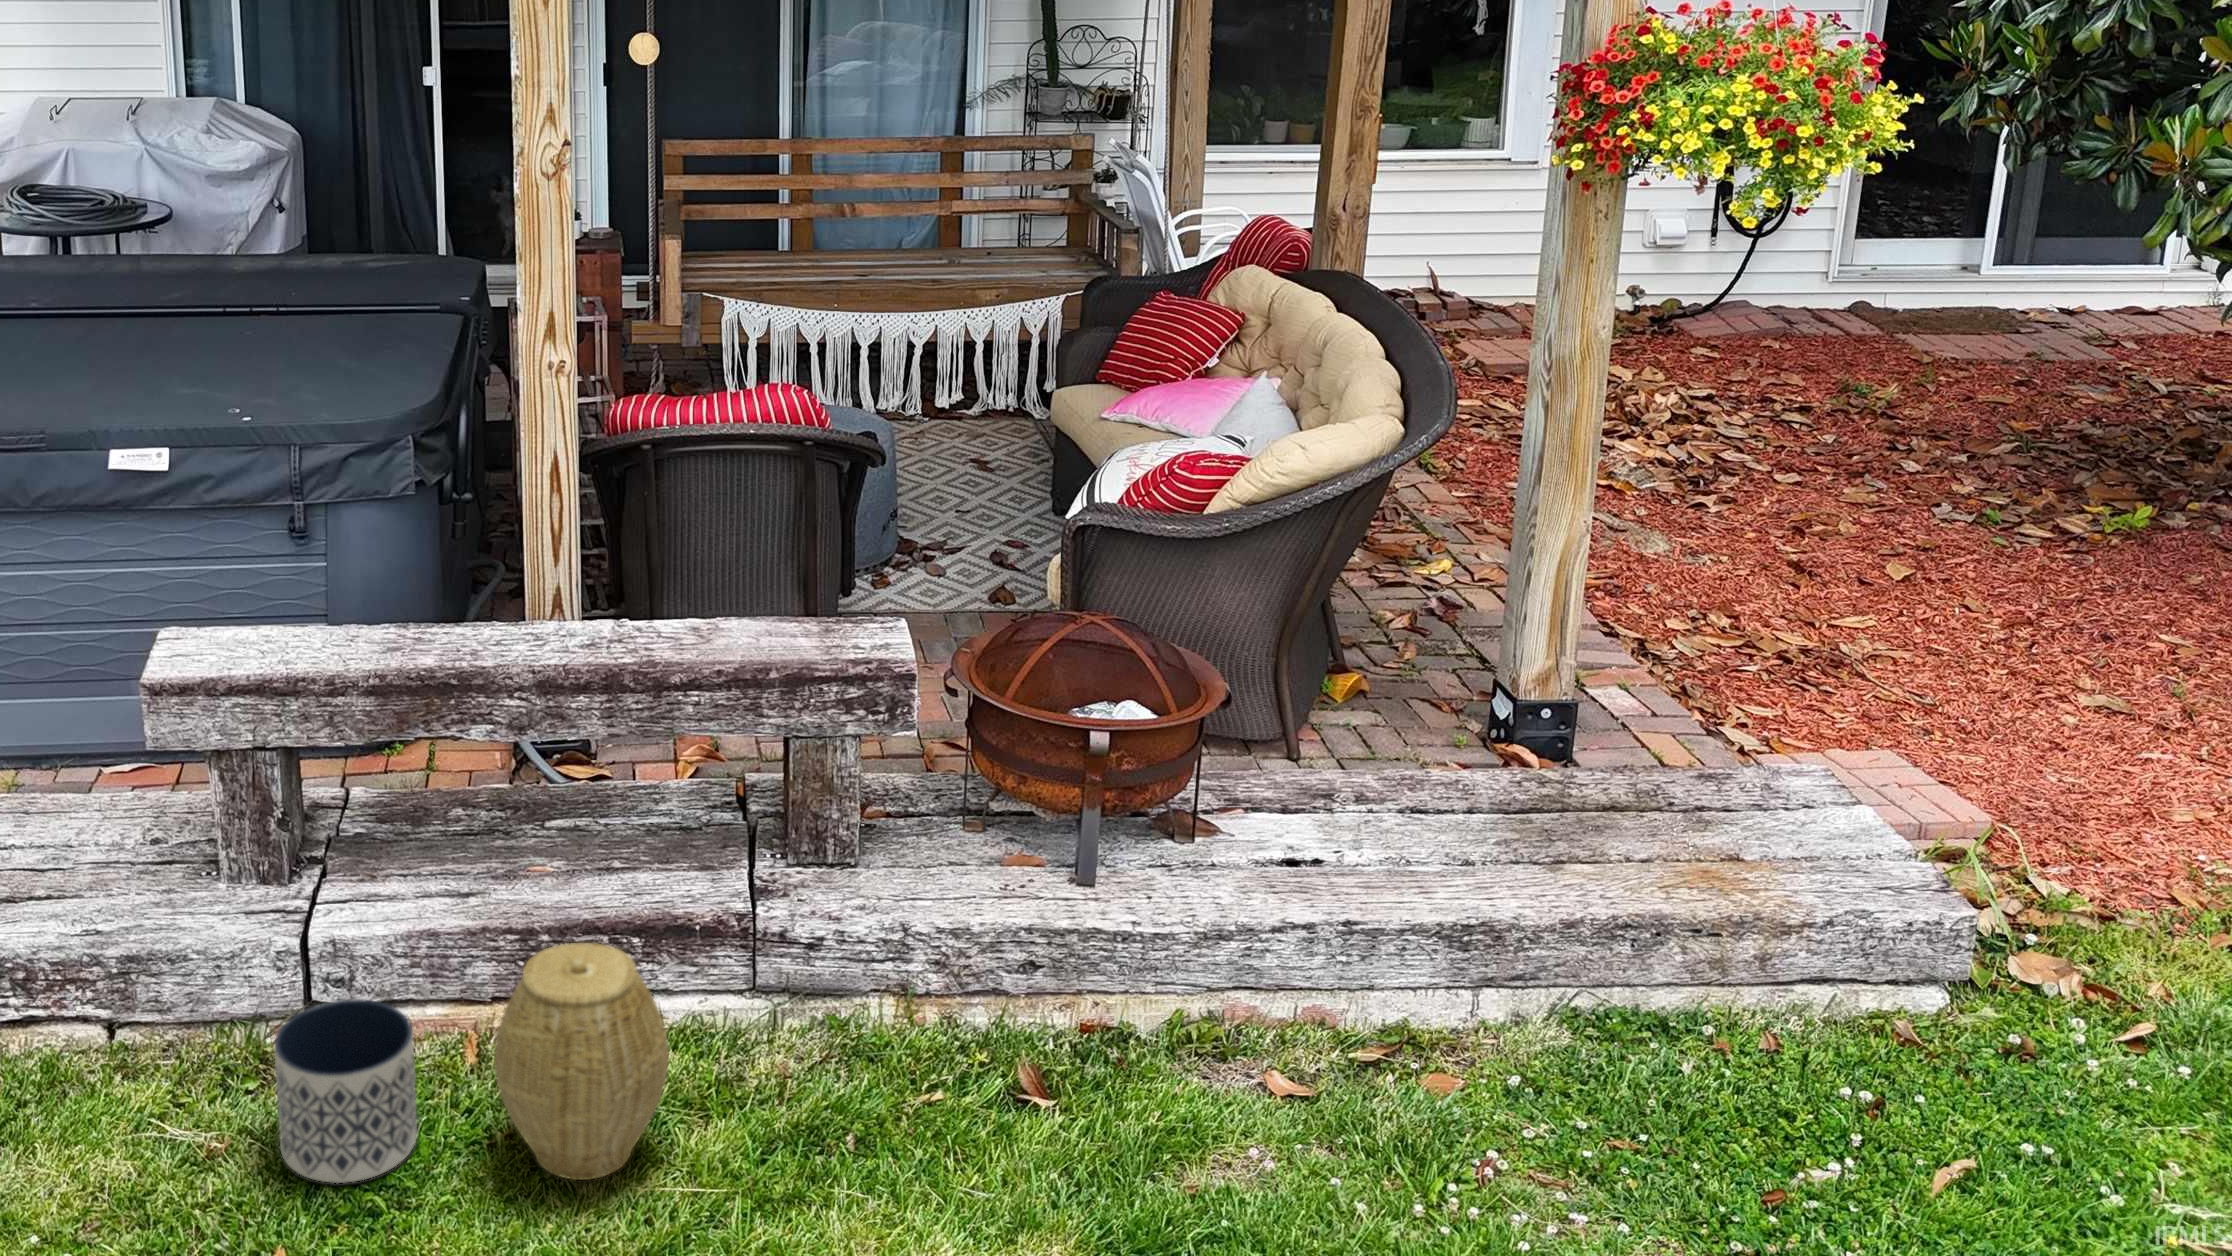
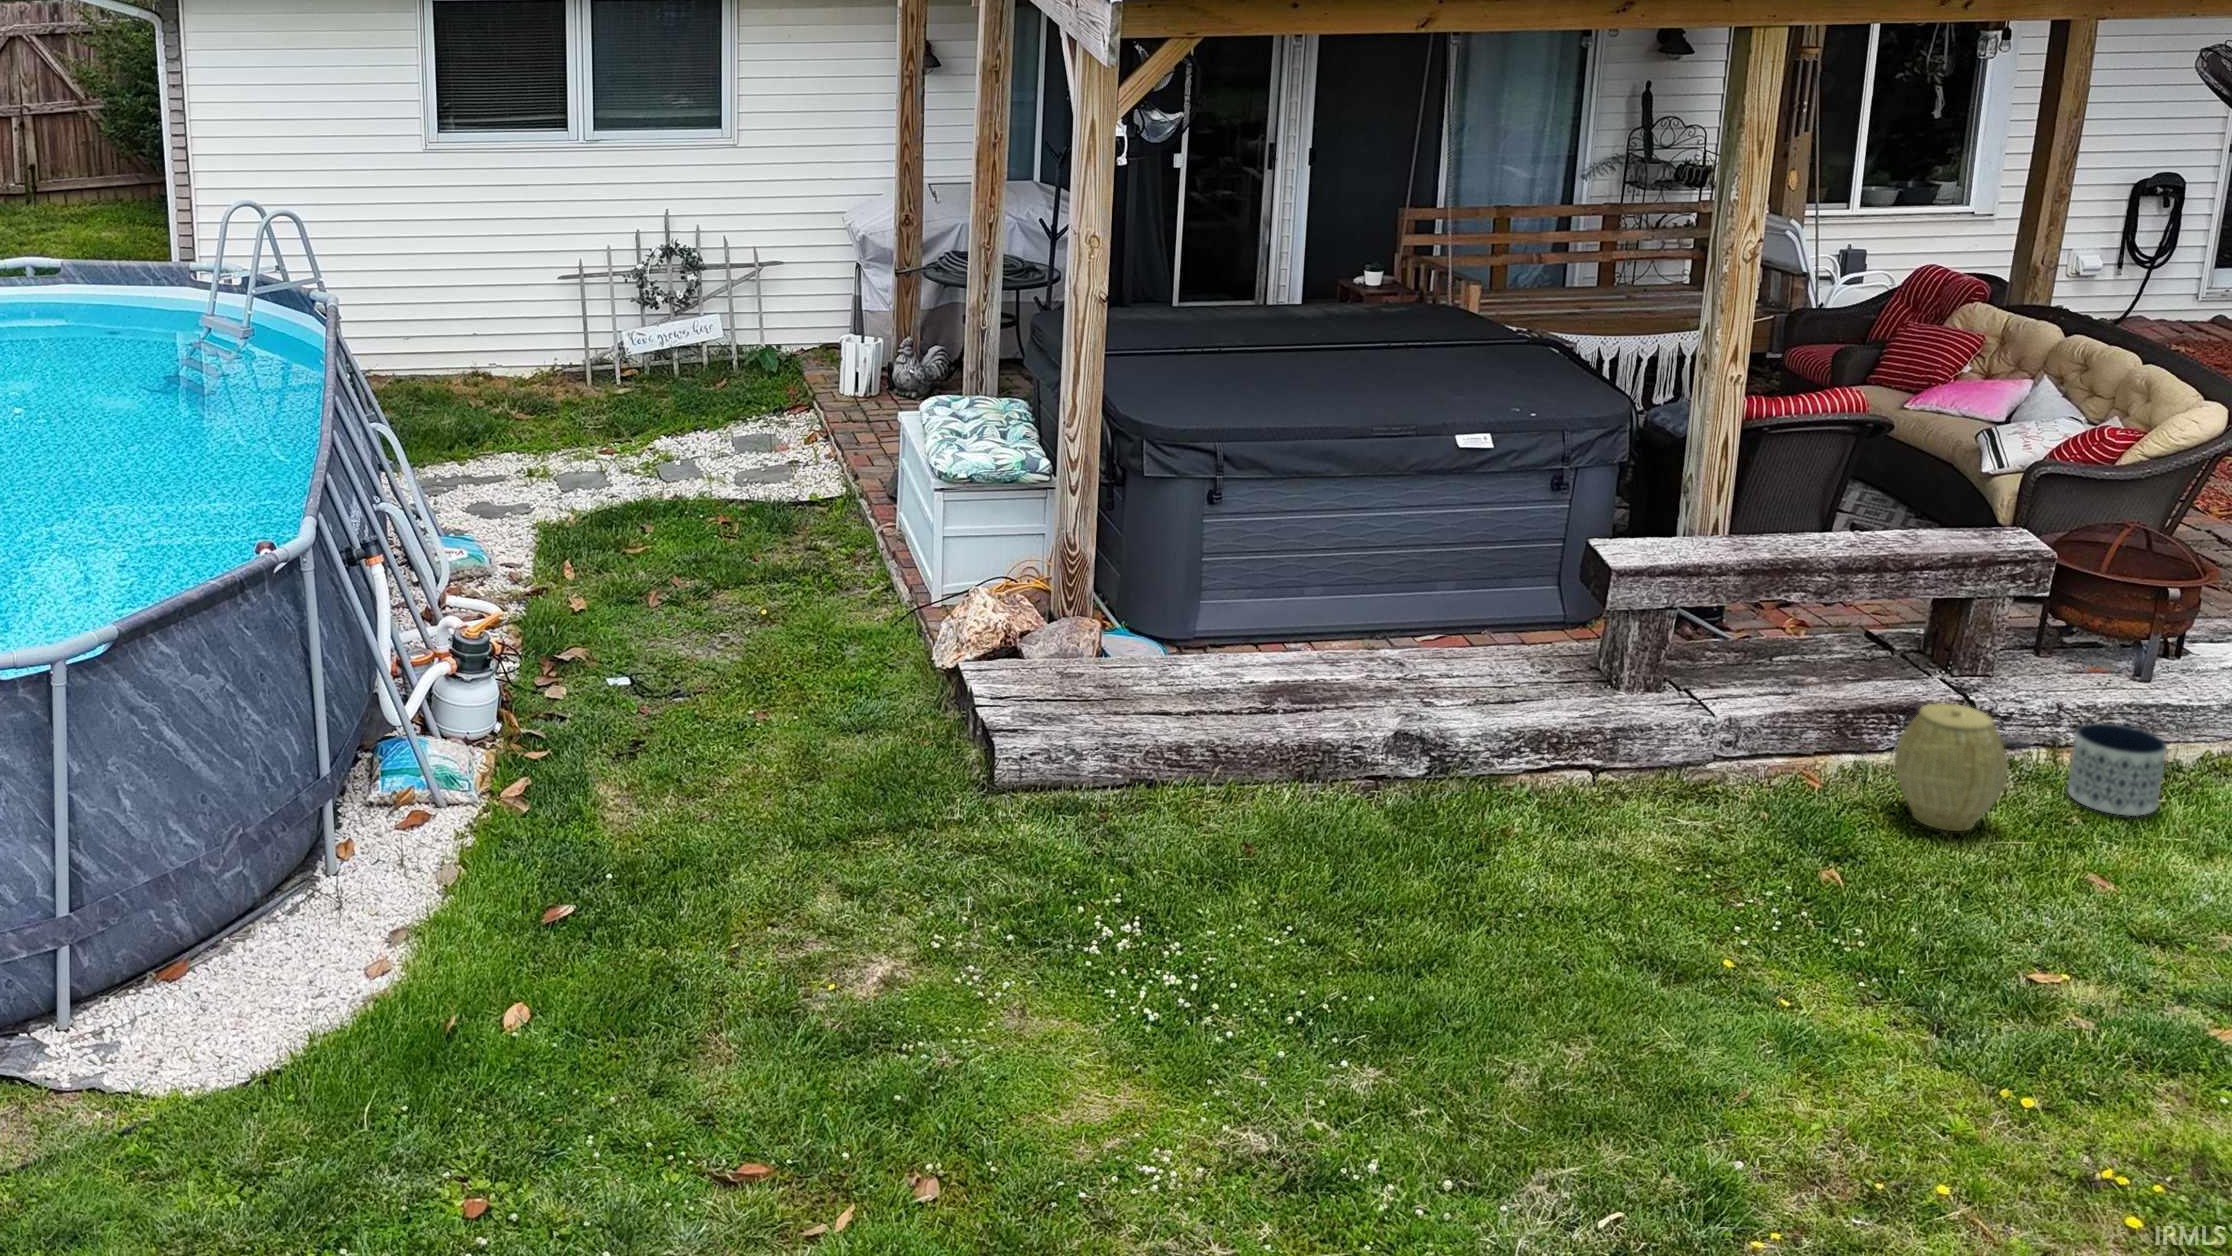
planter: present [275,999,417,1183] -> present [2068,723,2167,816]

